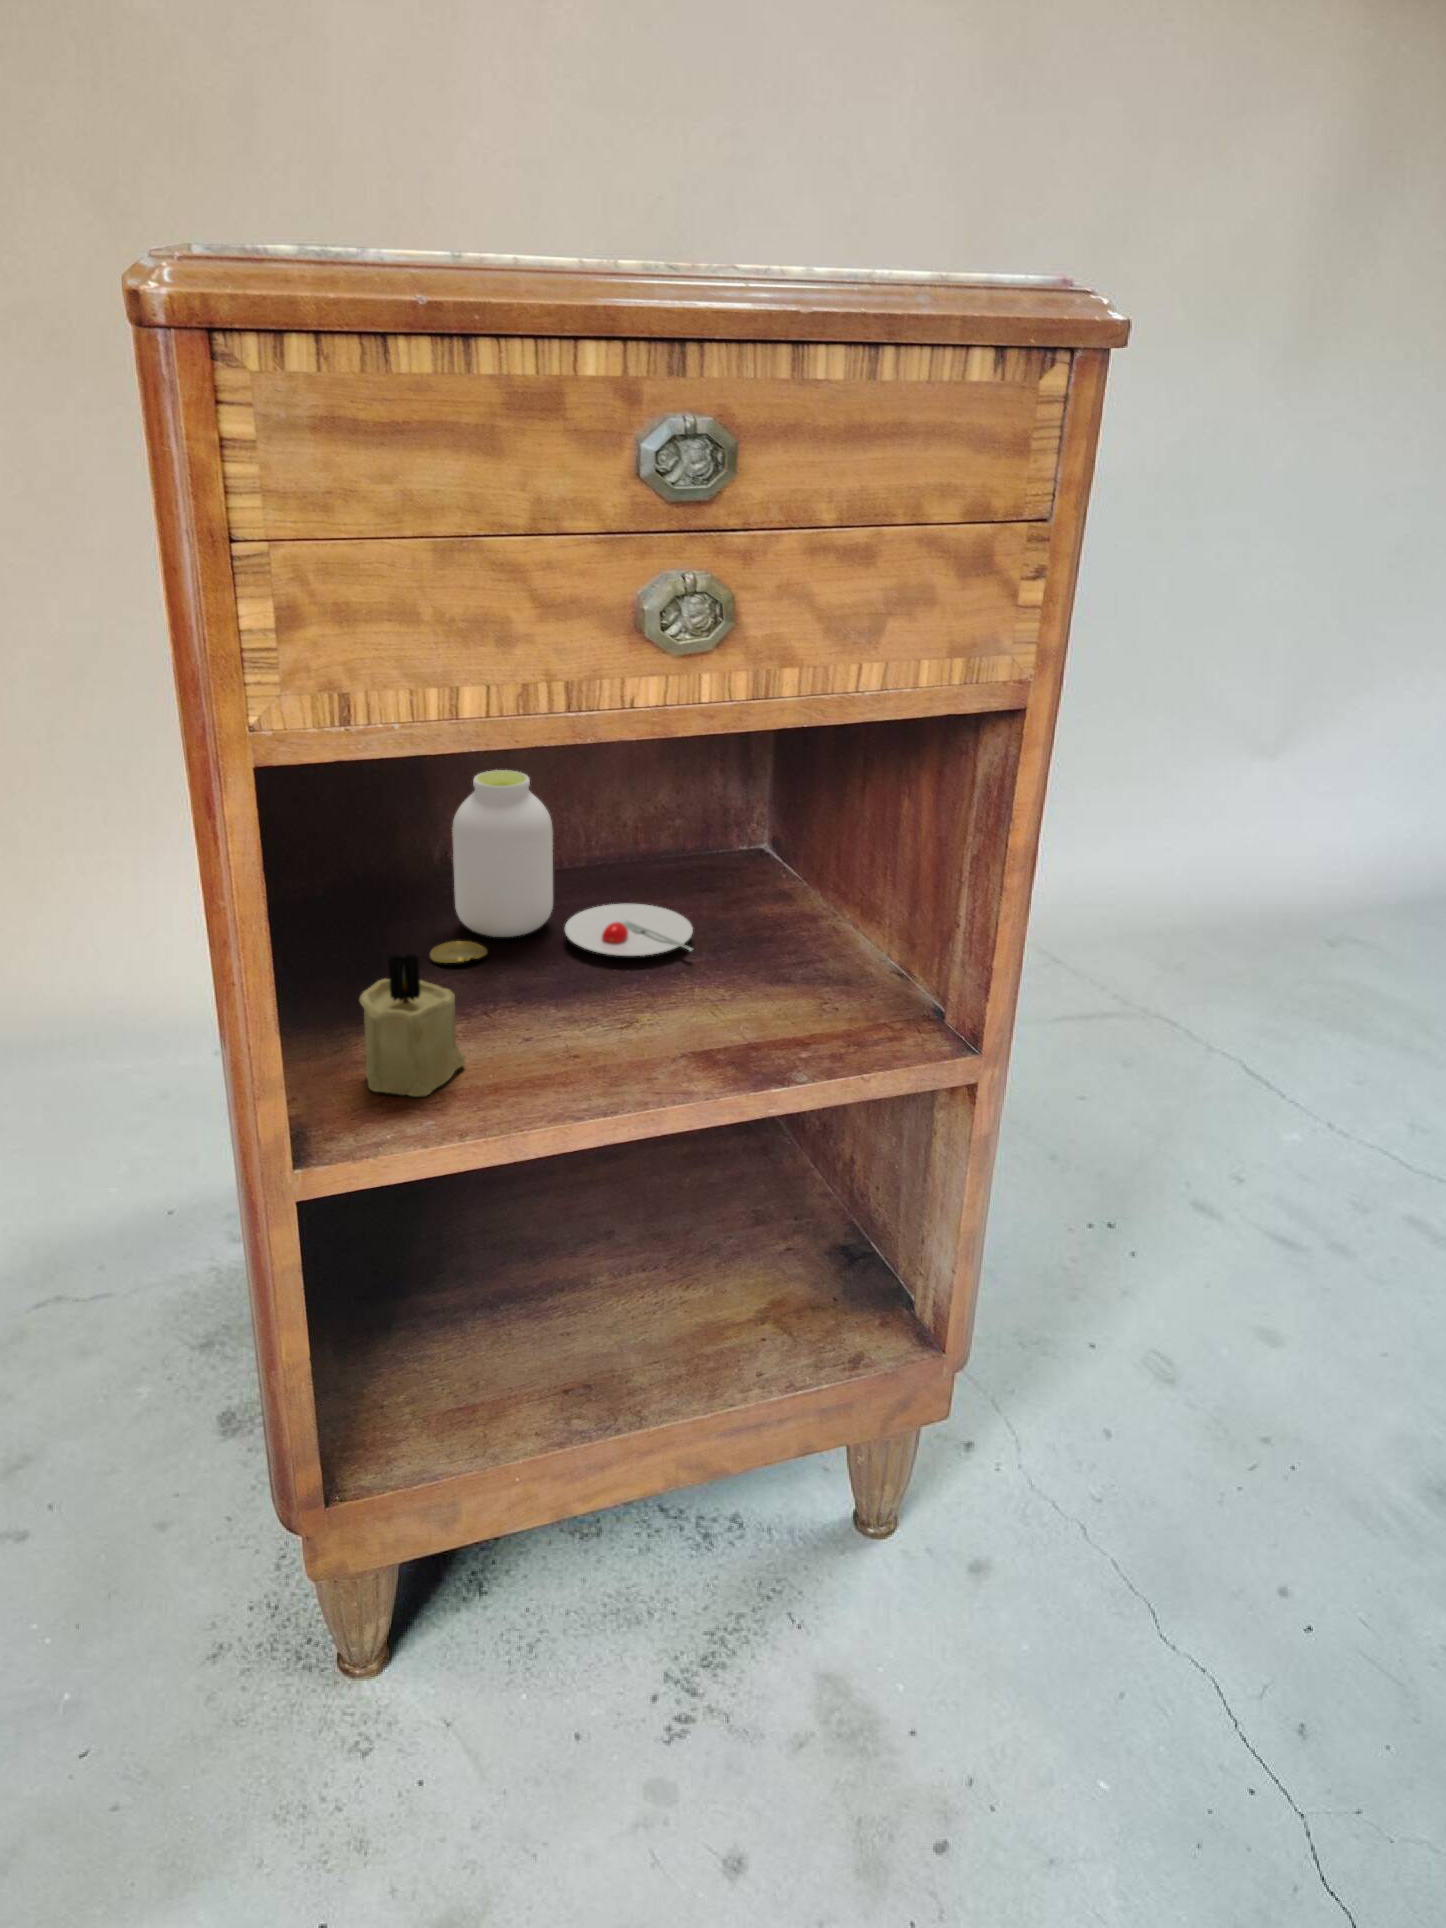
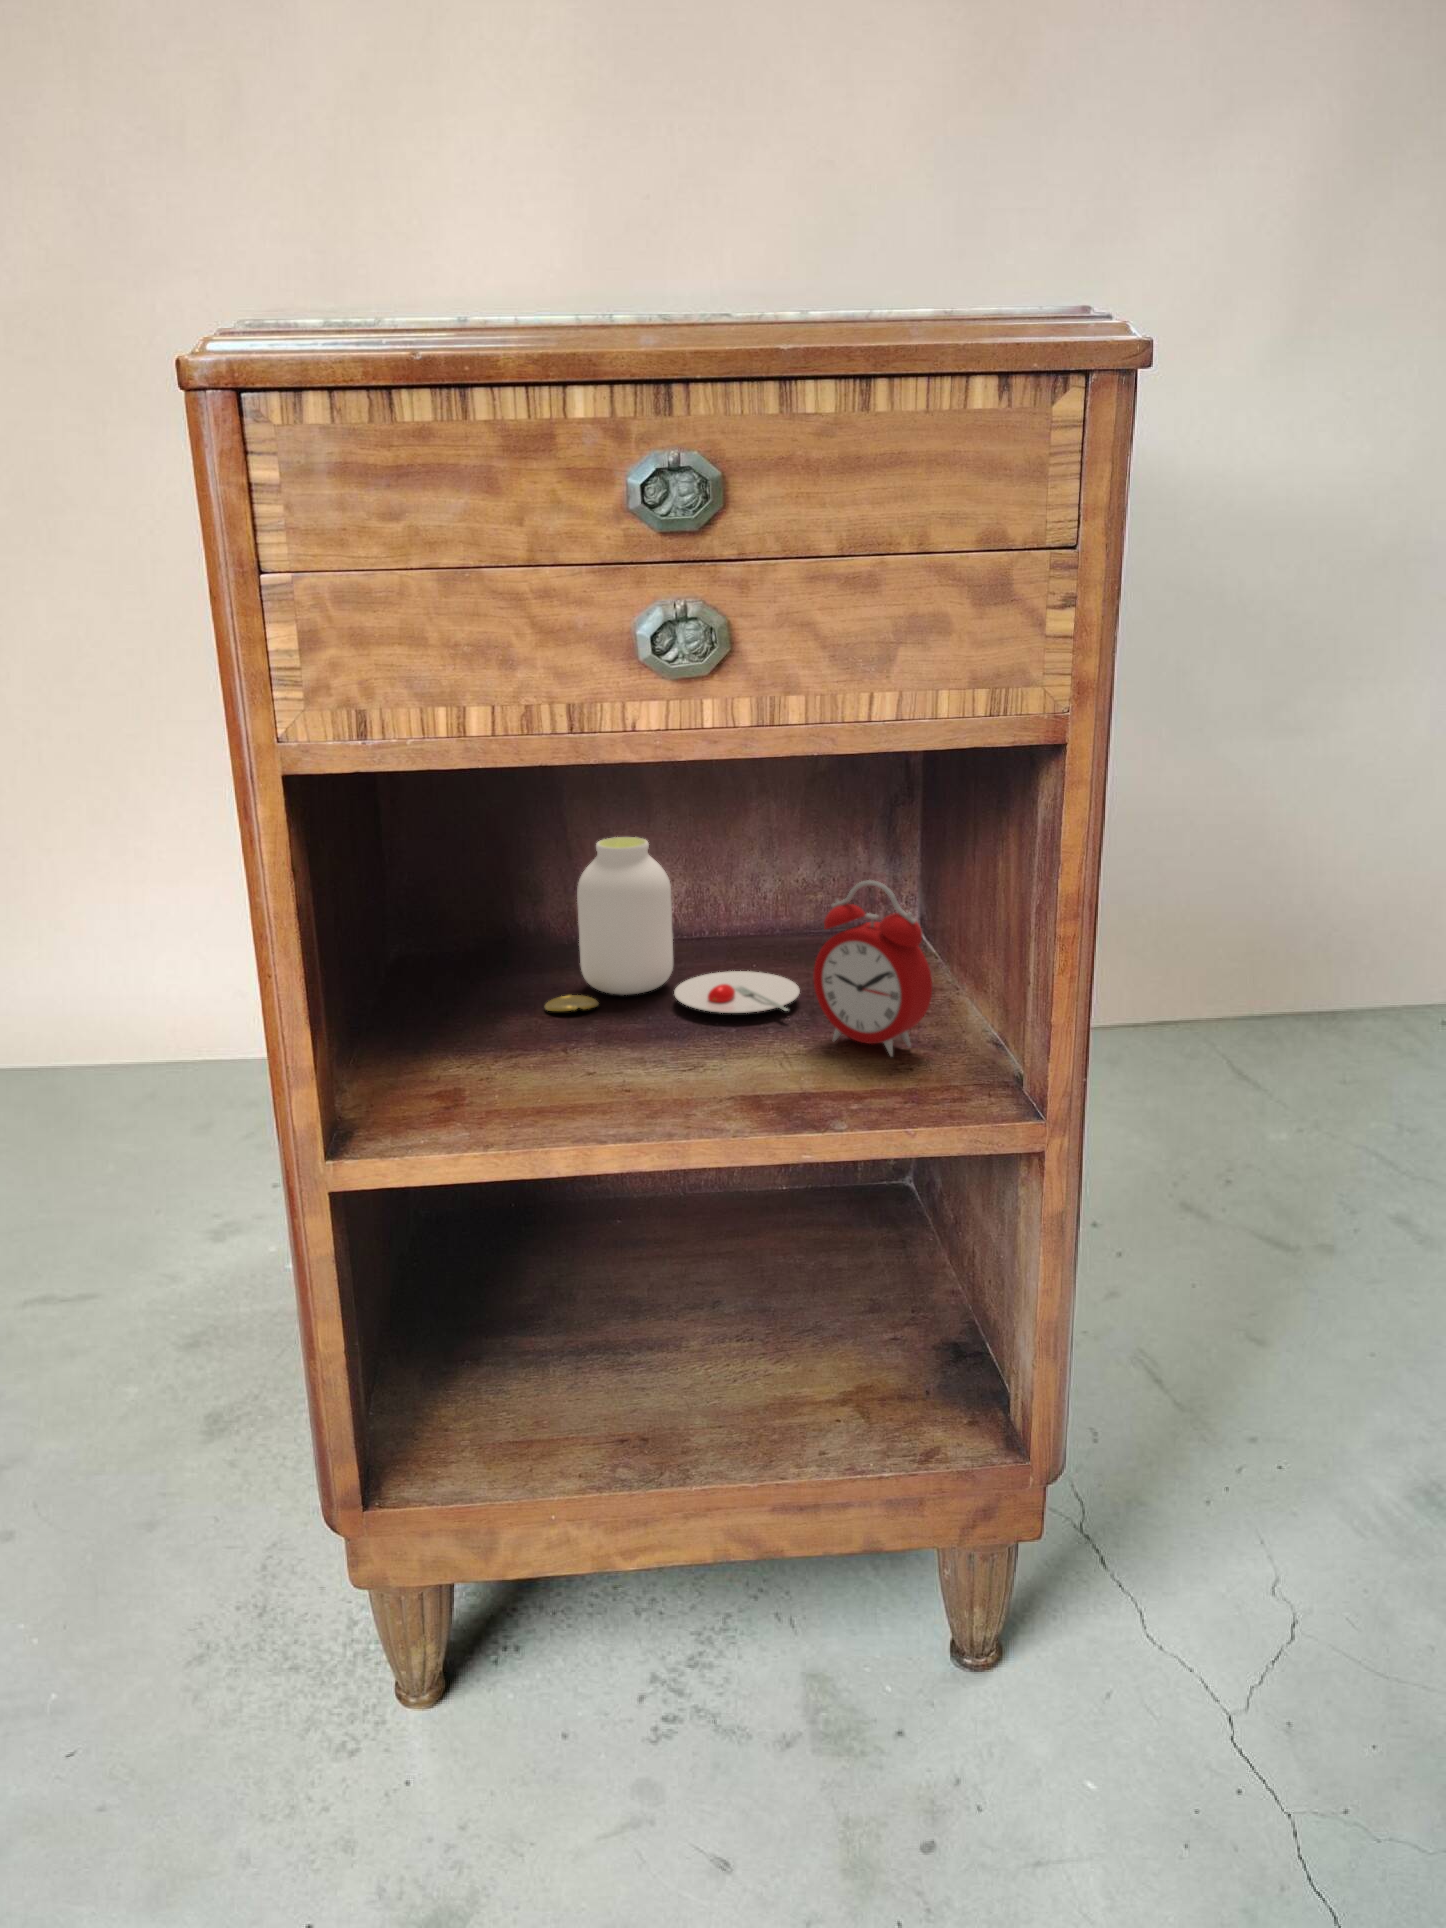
alarm clock: none [731,826,852,997] -> present [813,880,932,1056]
candle: present [360,954,465,1096] -> none [420,974,522,1111]

